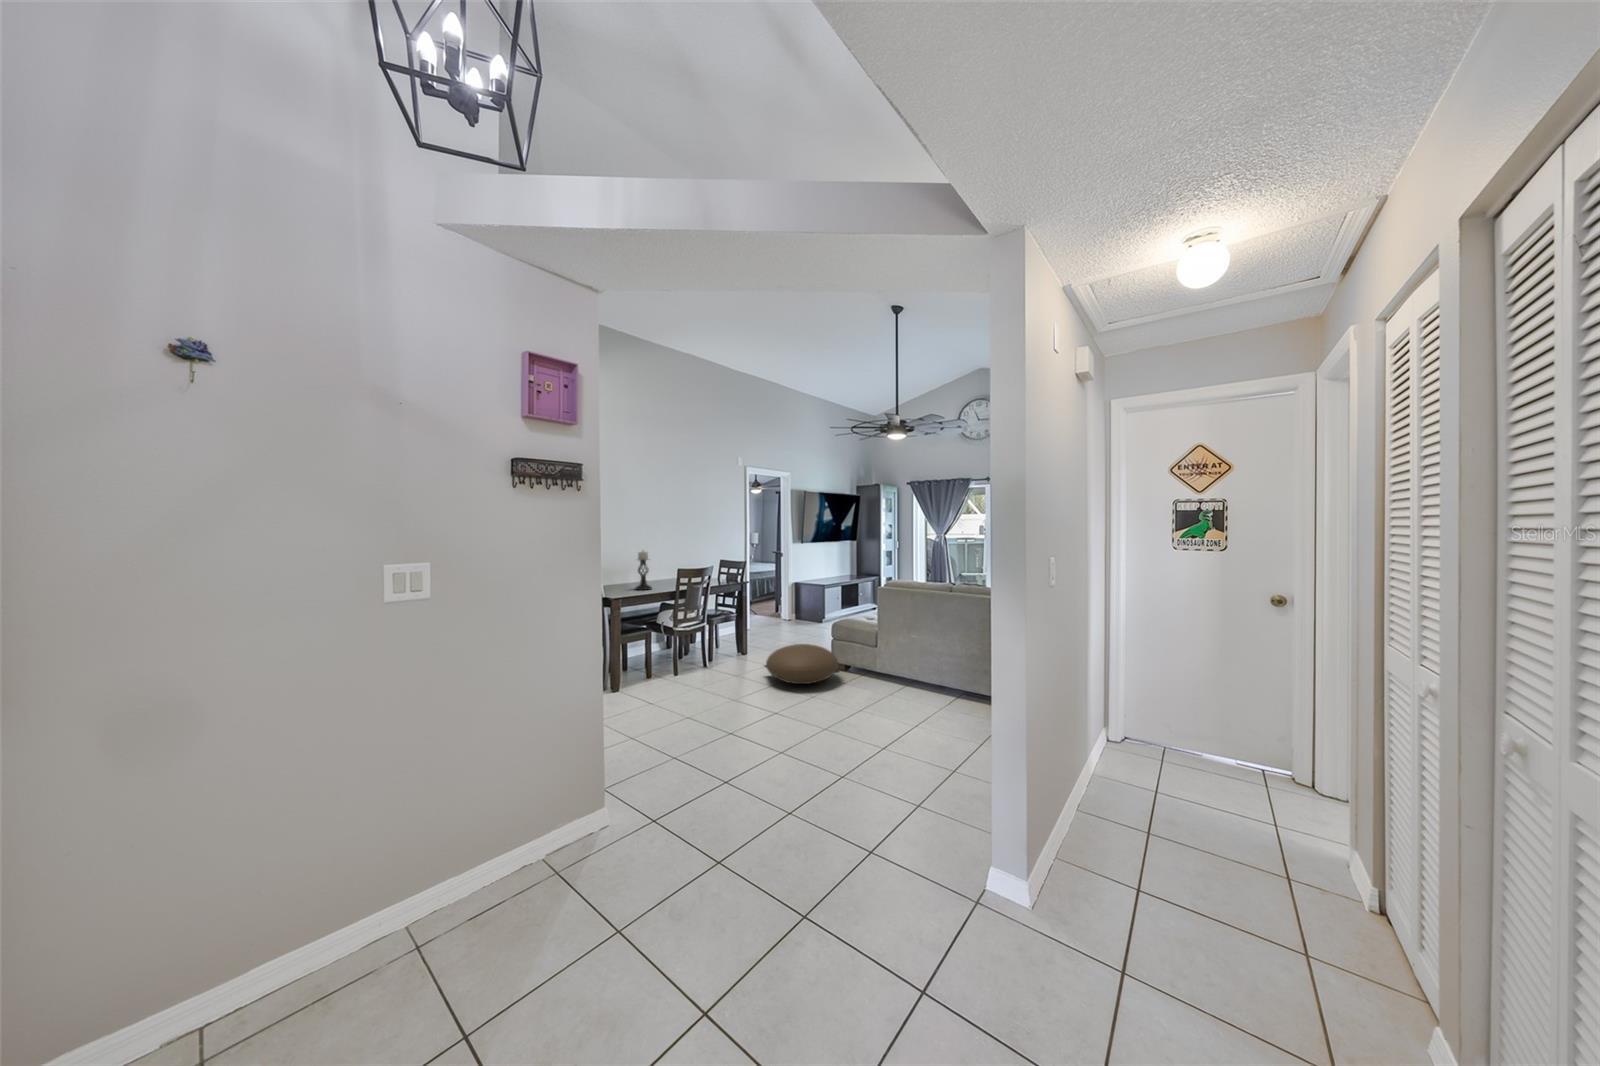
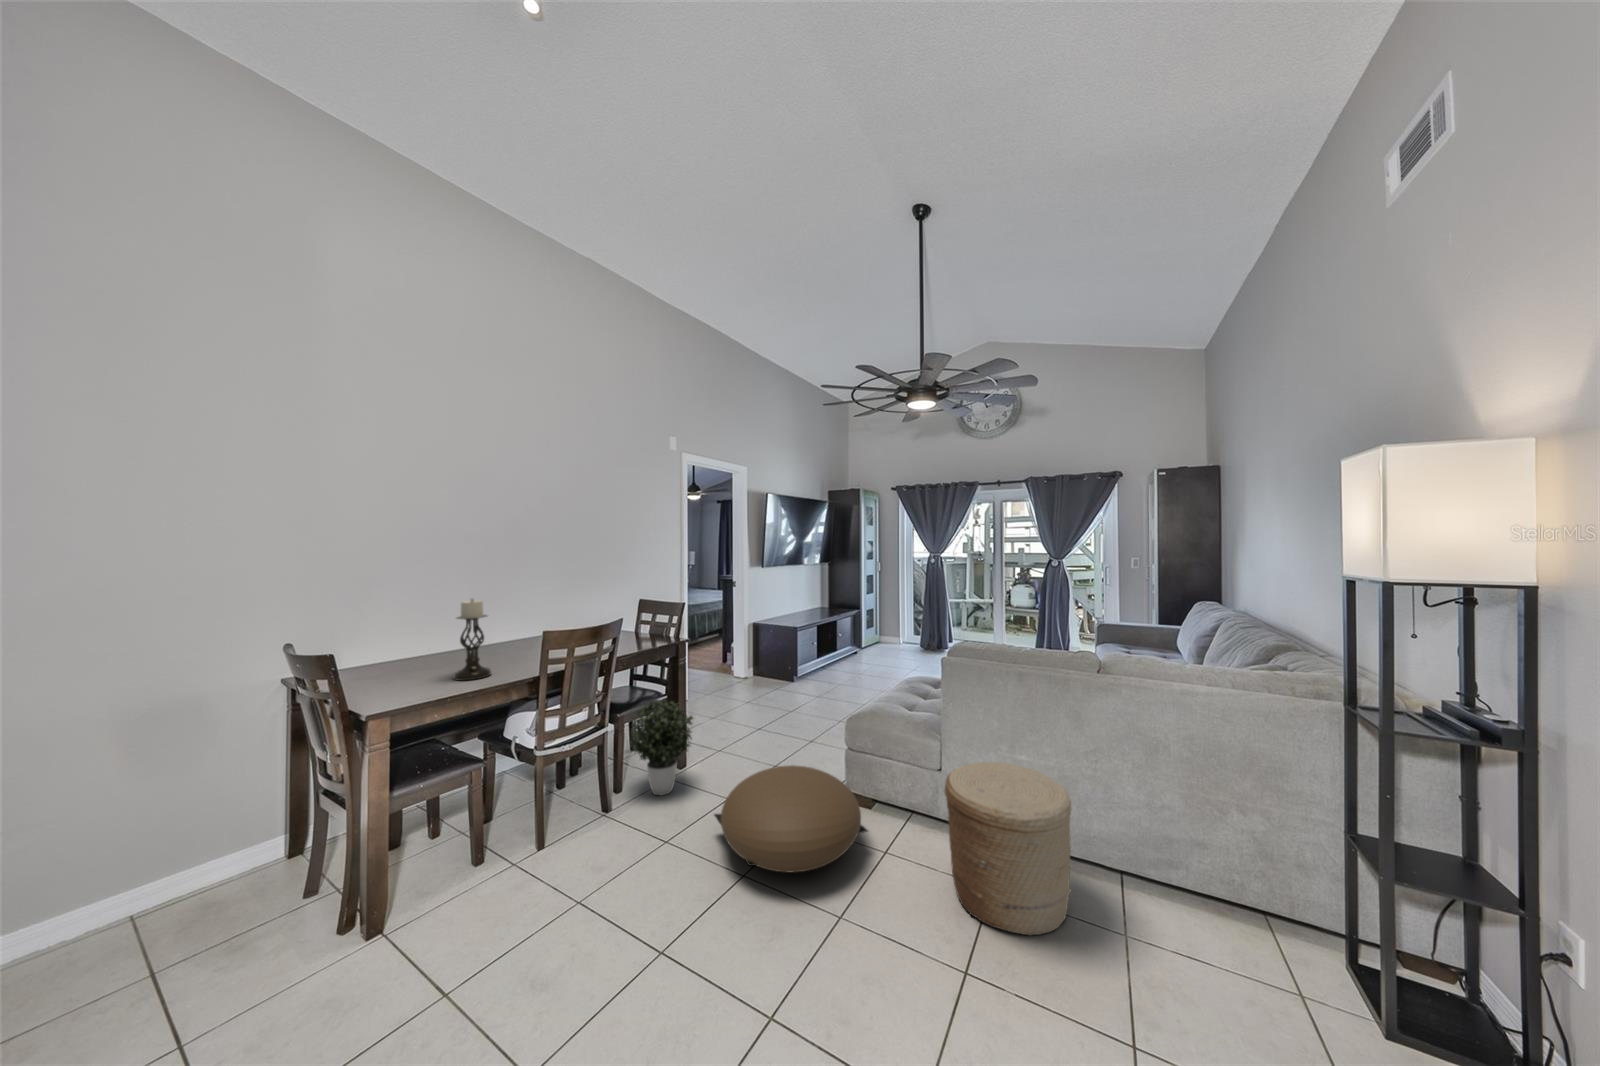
potted plant: none [717,612,753,664] -> present [629,699,693,795]
woven basket: none [873,636,932,704] -> present [945,762,1071,935]

